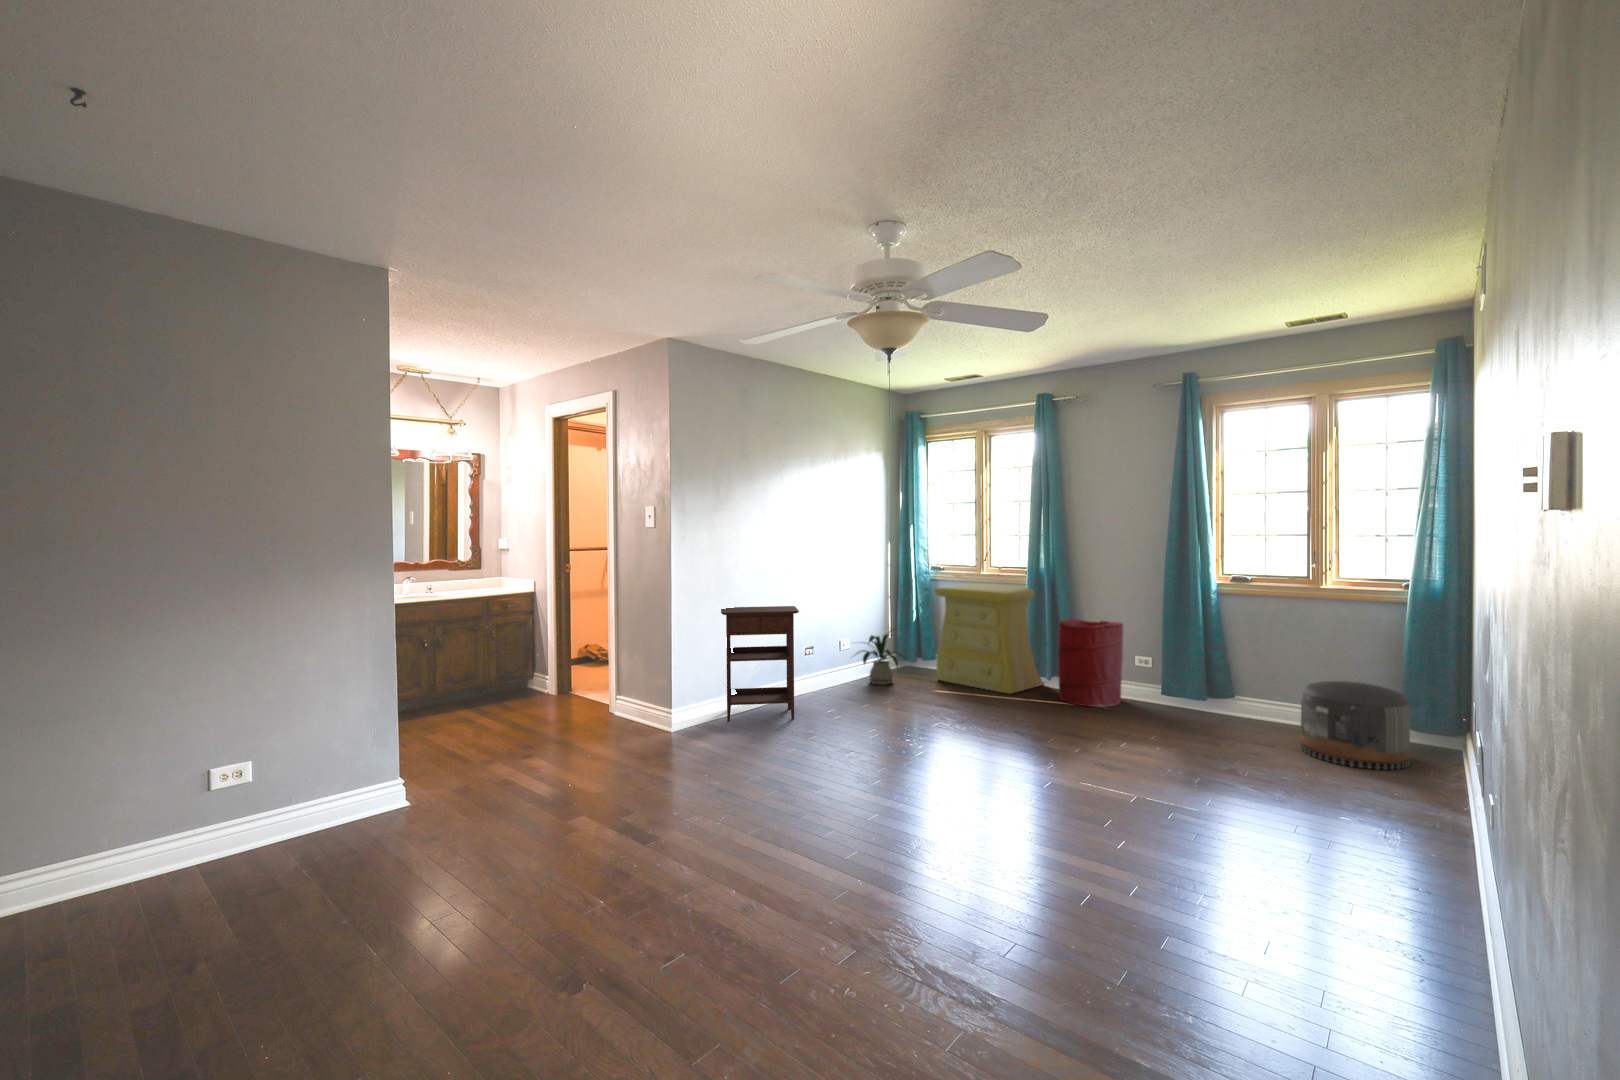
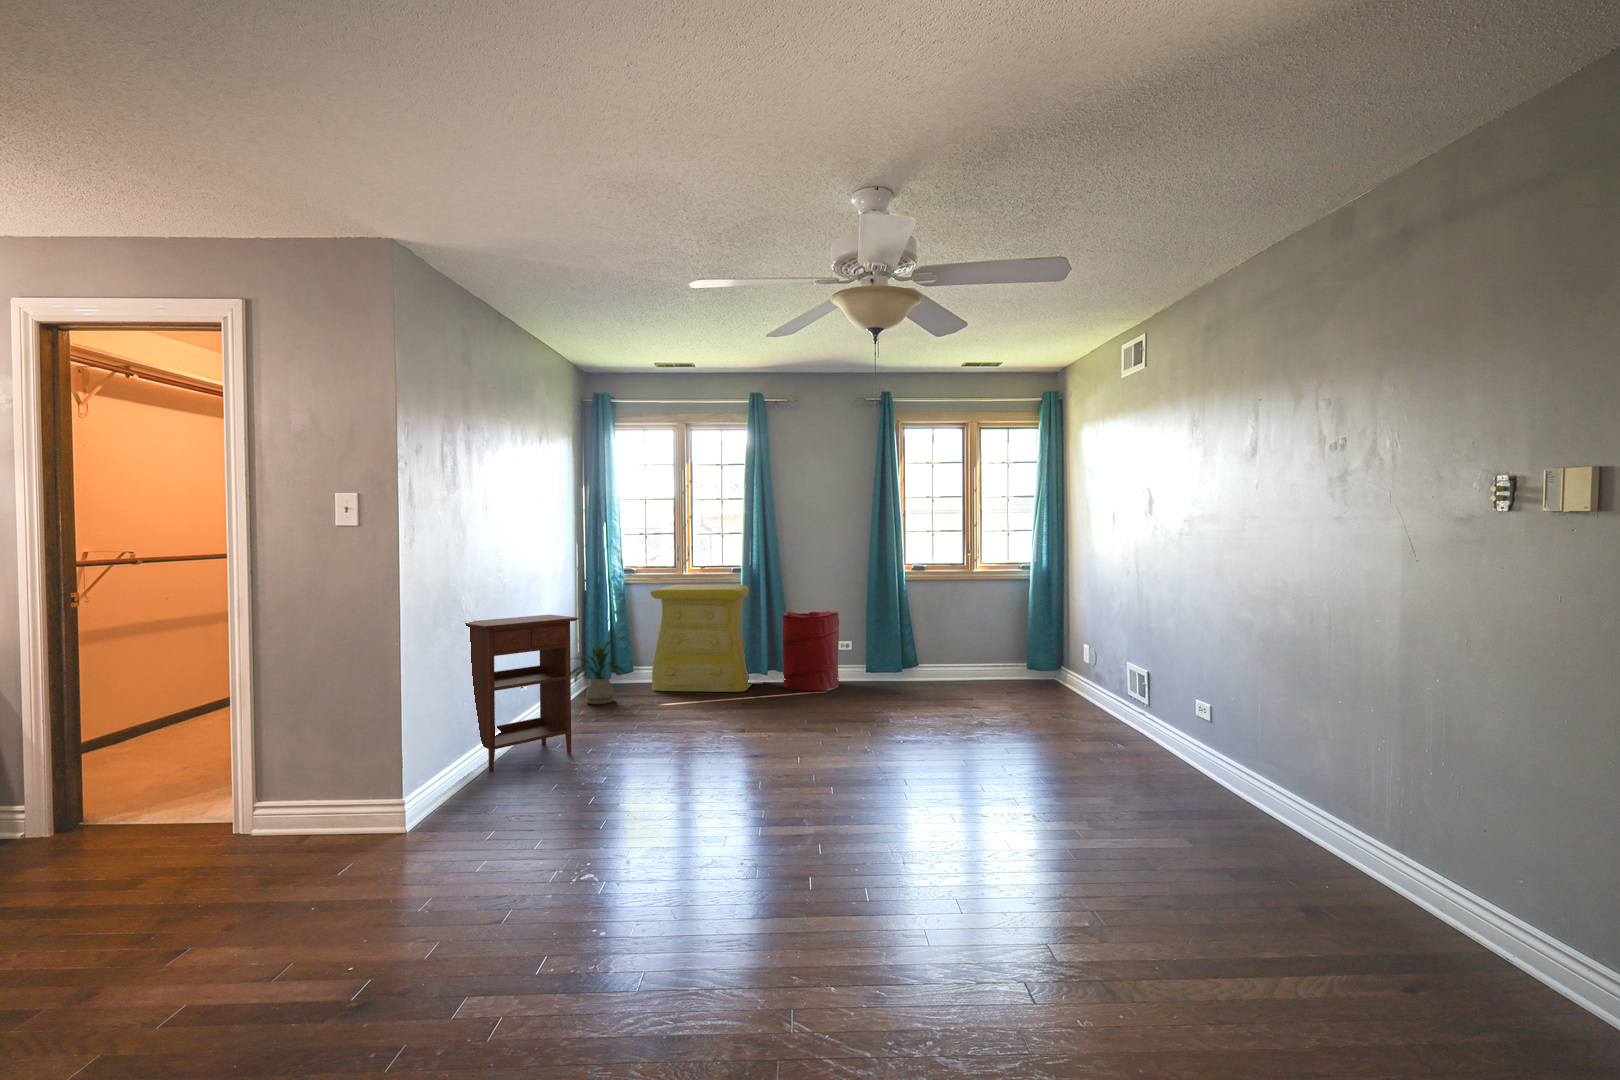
pouf: present [1301,681,1410,770] -> none [991,638,1060,700]

